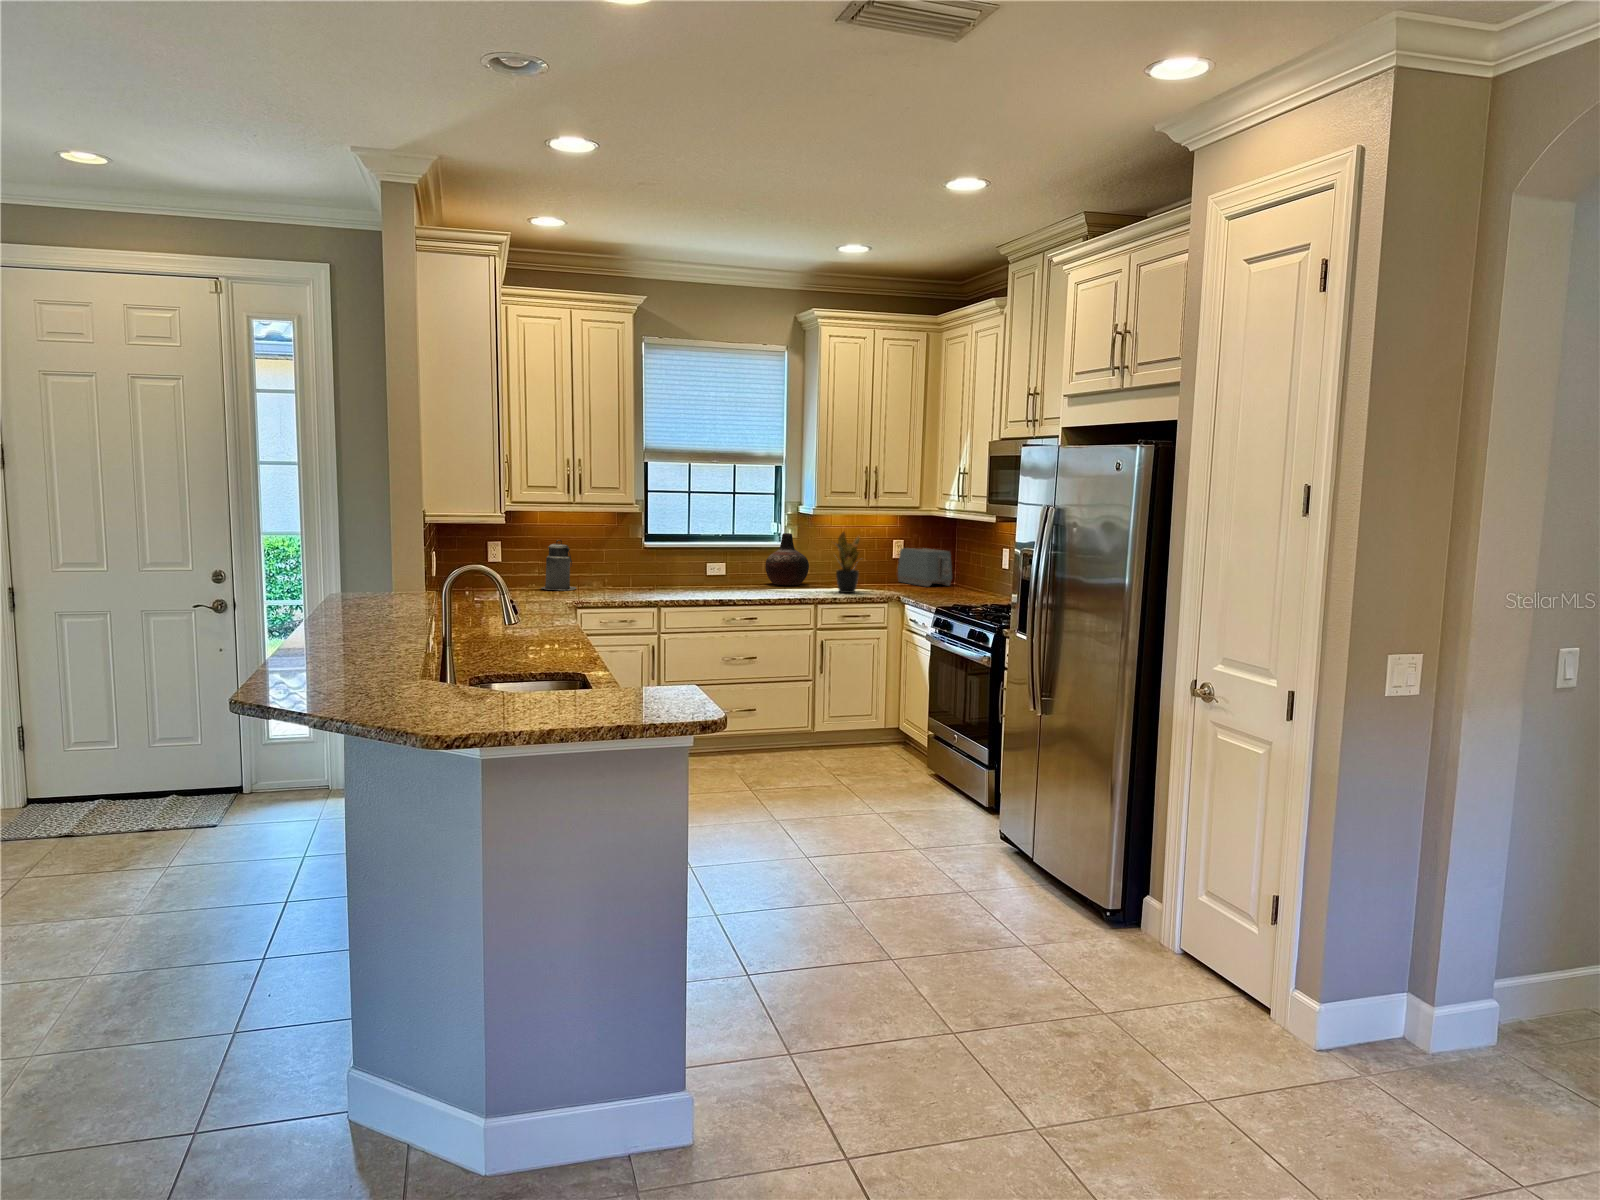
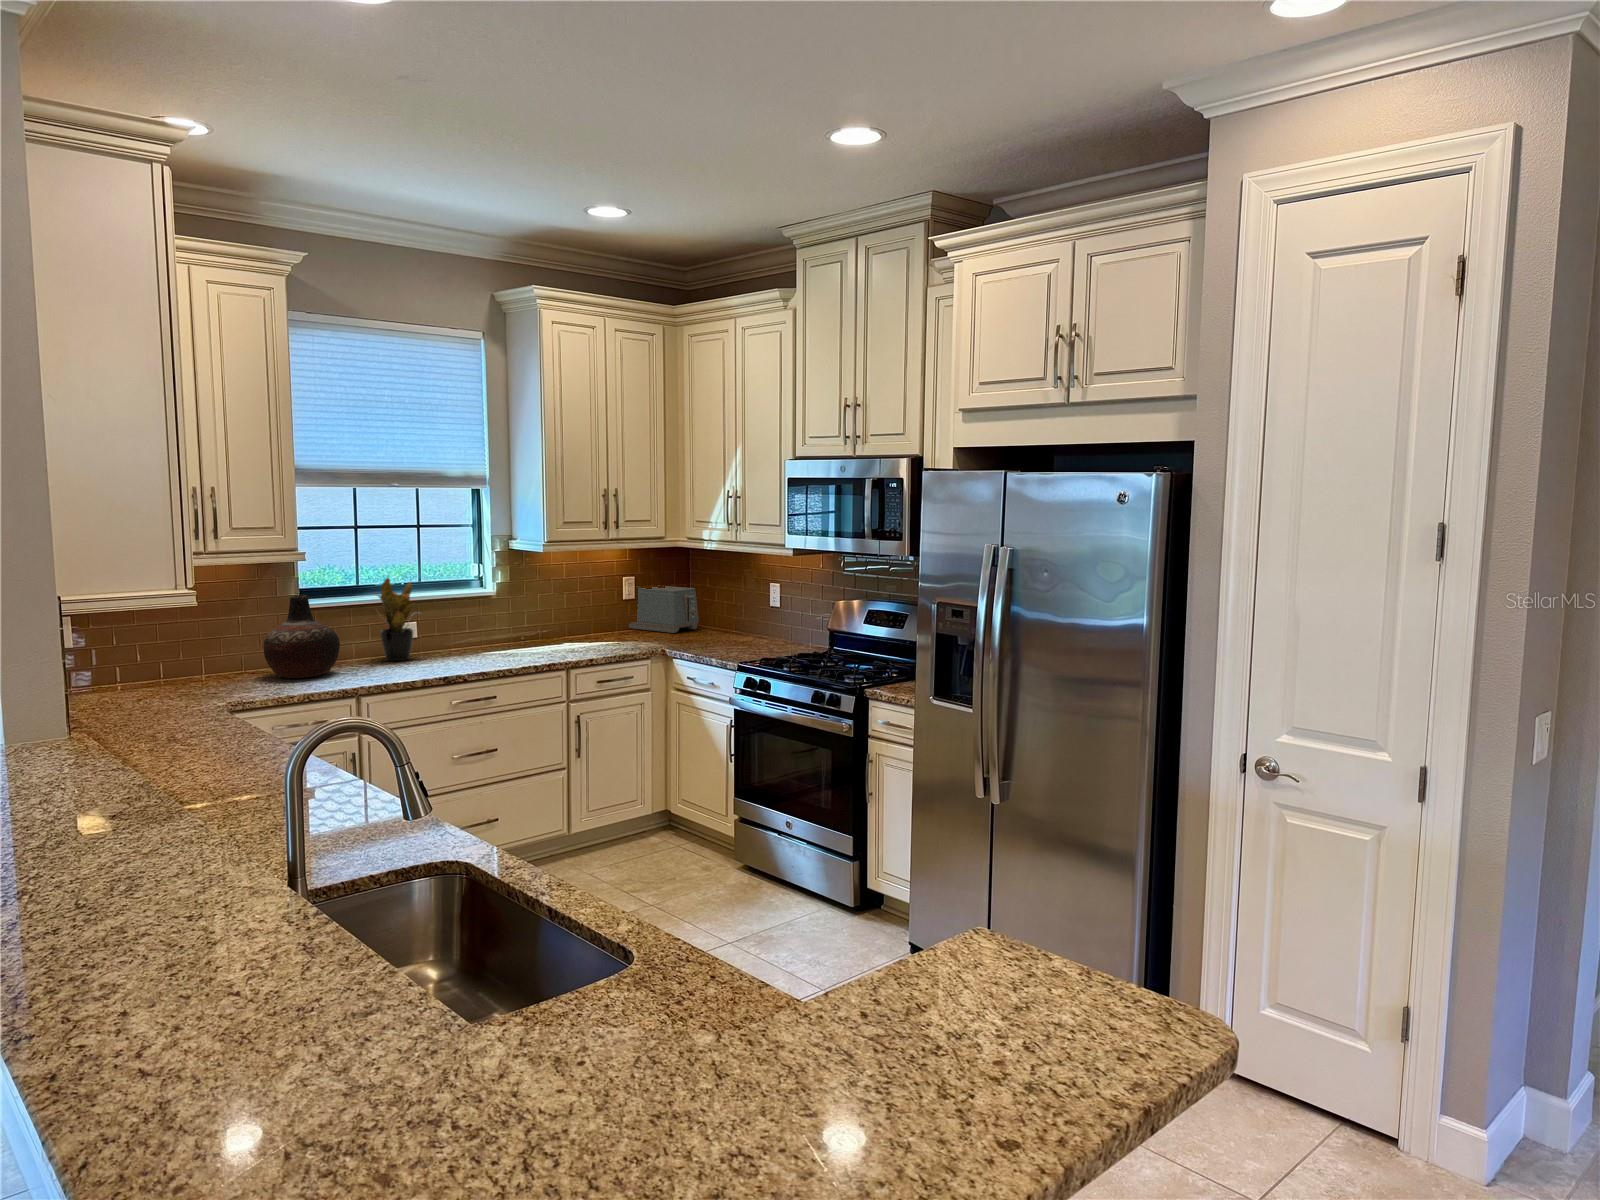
potted plant: present [836,532,862,593] -> present [378,577,414,661]
vase: present [765,533,809,585] -> present [264,595,340,678]
canister: present [542,540,576,590] -> none [131,608,194,687]

